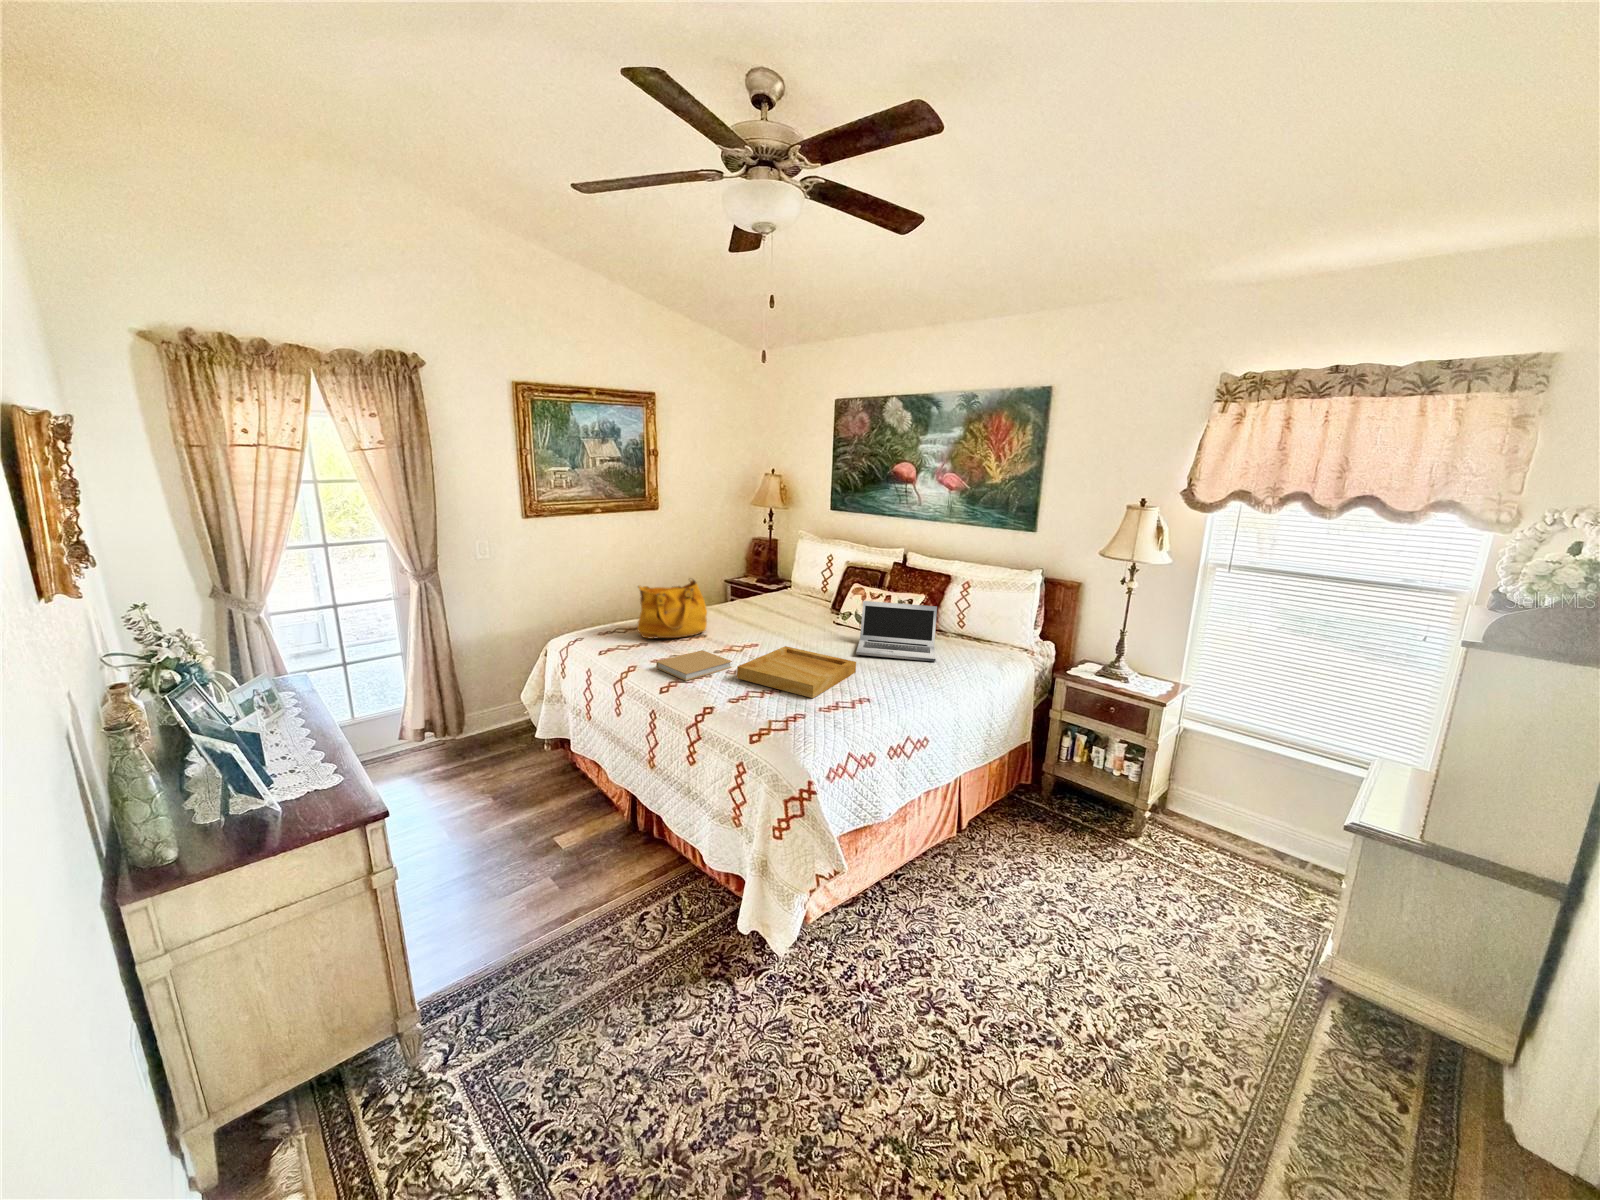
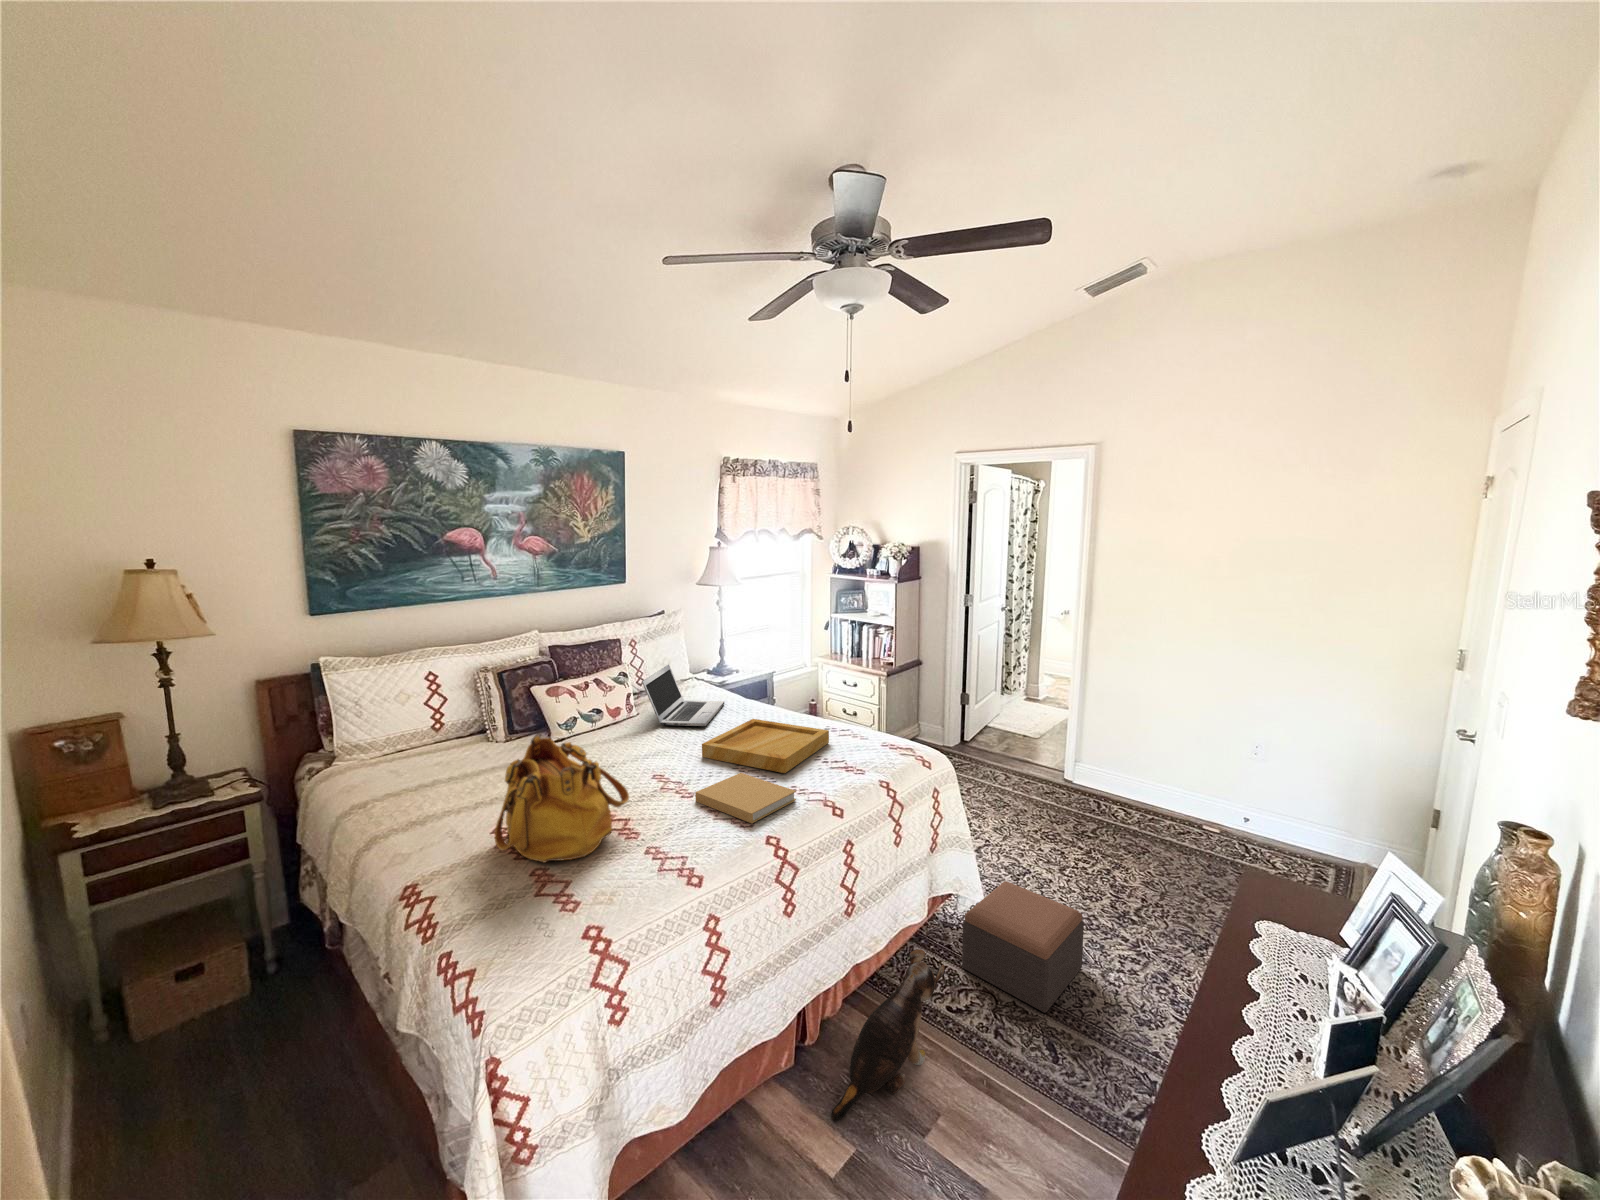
plush toy: none [581,824,636,885] -> present [831,949,945,1121]
footstool: none [608,887,747,1049] -> present [962,881,1084,1013]

